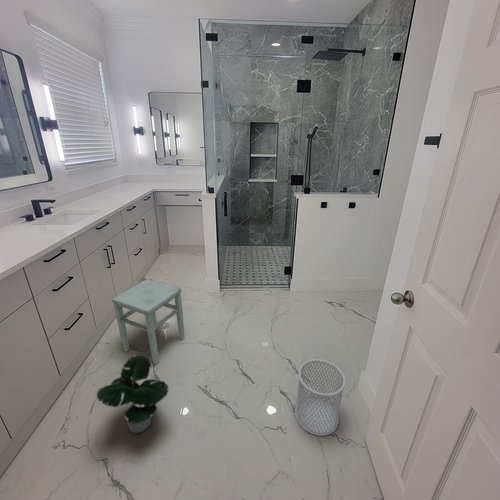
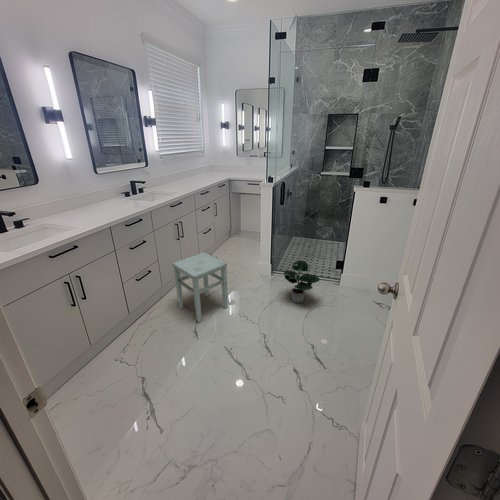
potted plant: present [97,354,169,433] -> present [283,260,320,303]
wastebasket: present [295,359,345,436] -> none [299,345,347,416]

